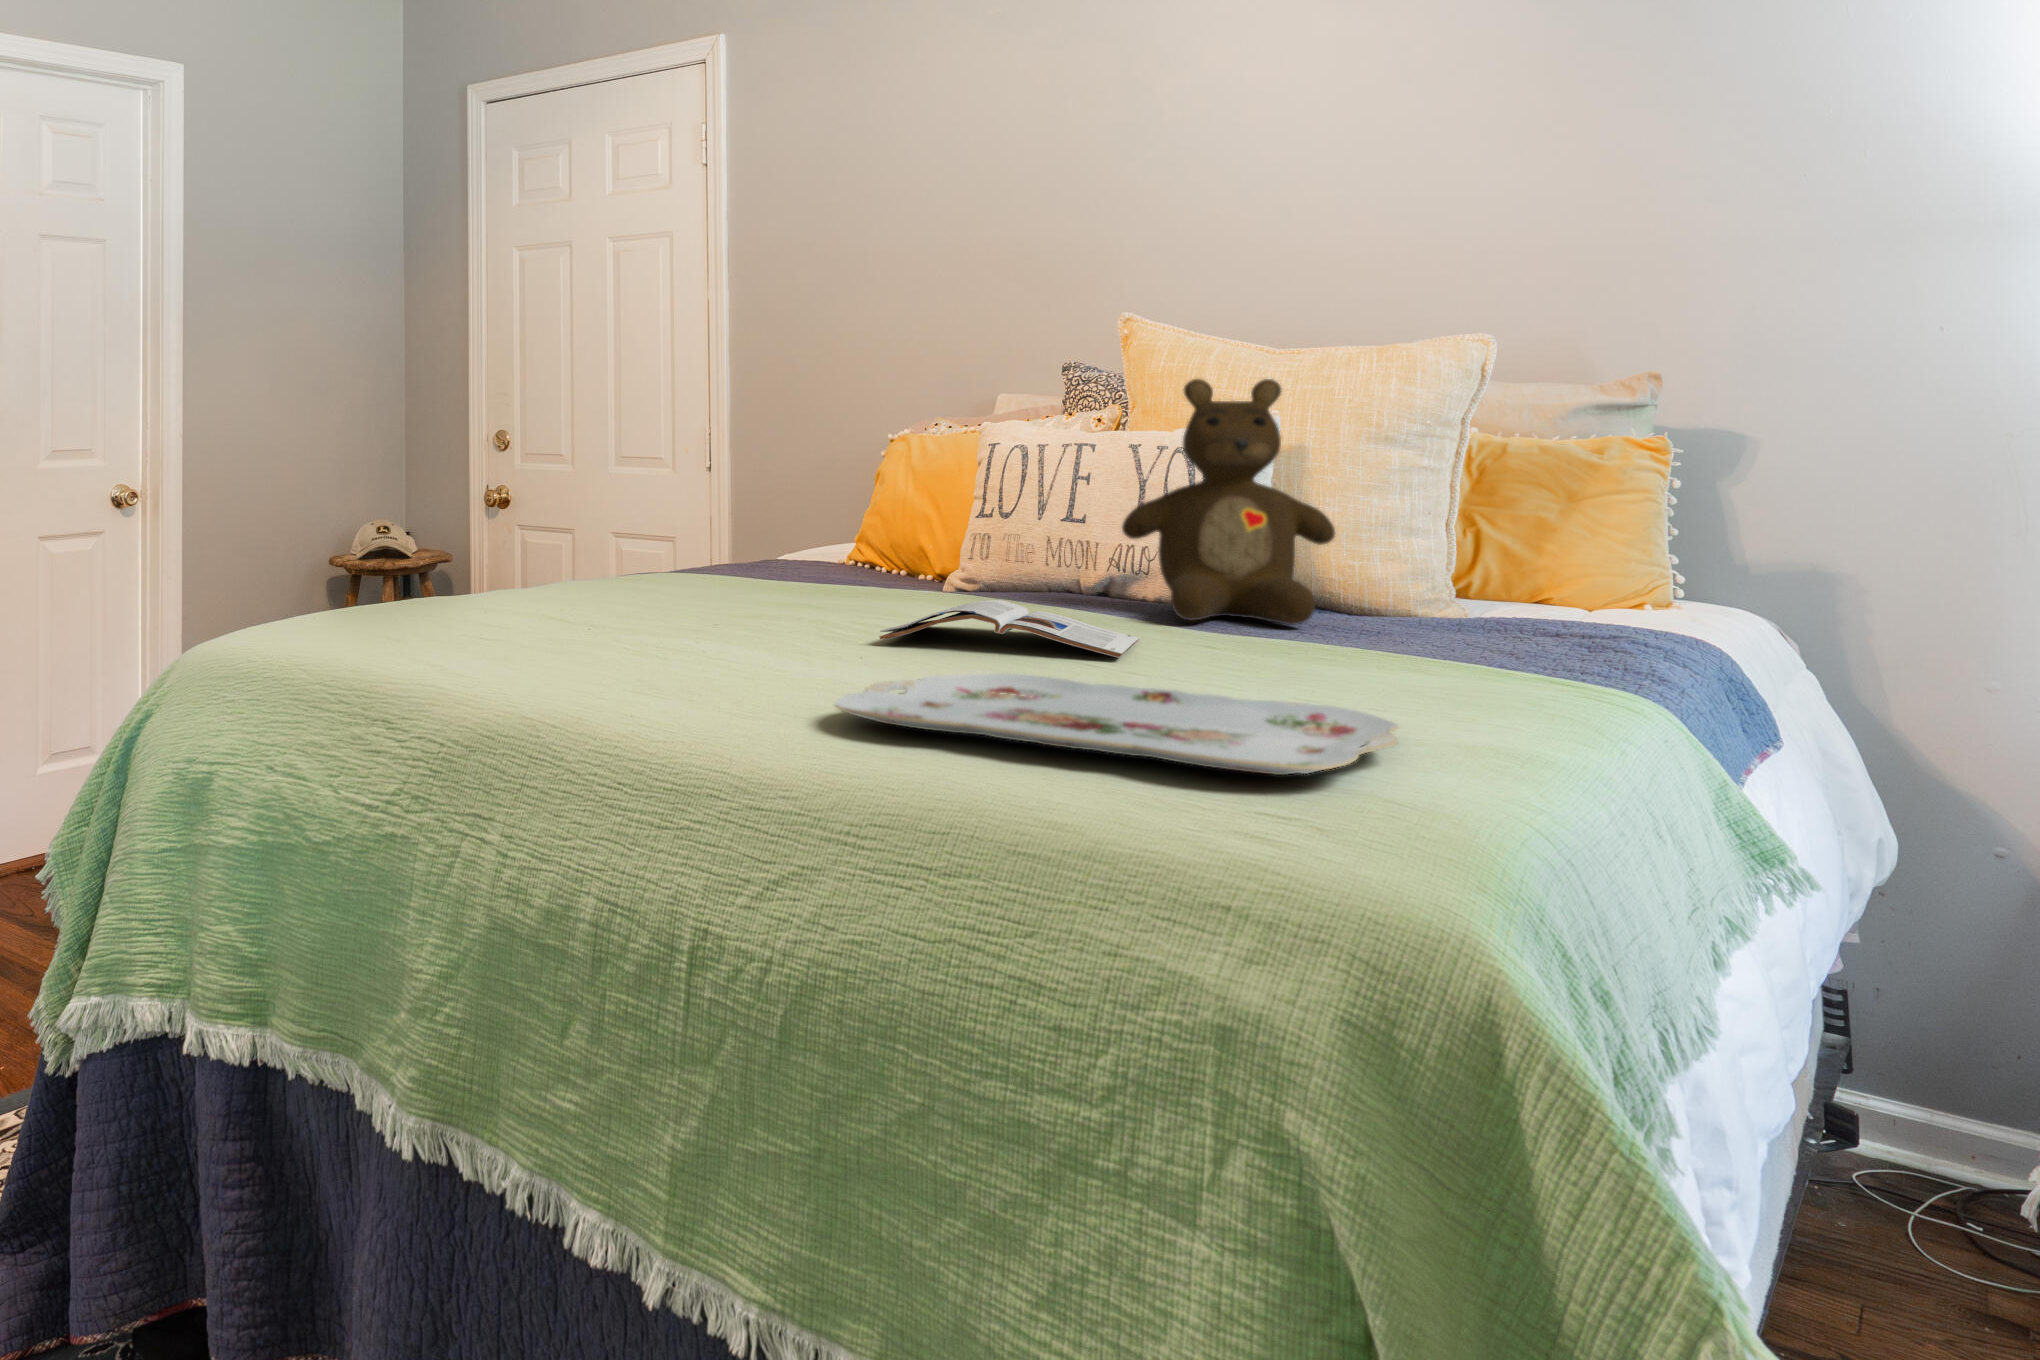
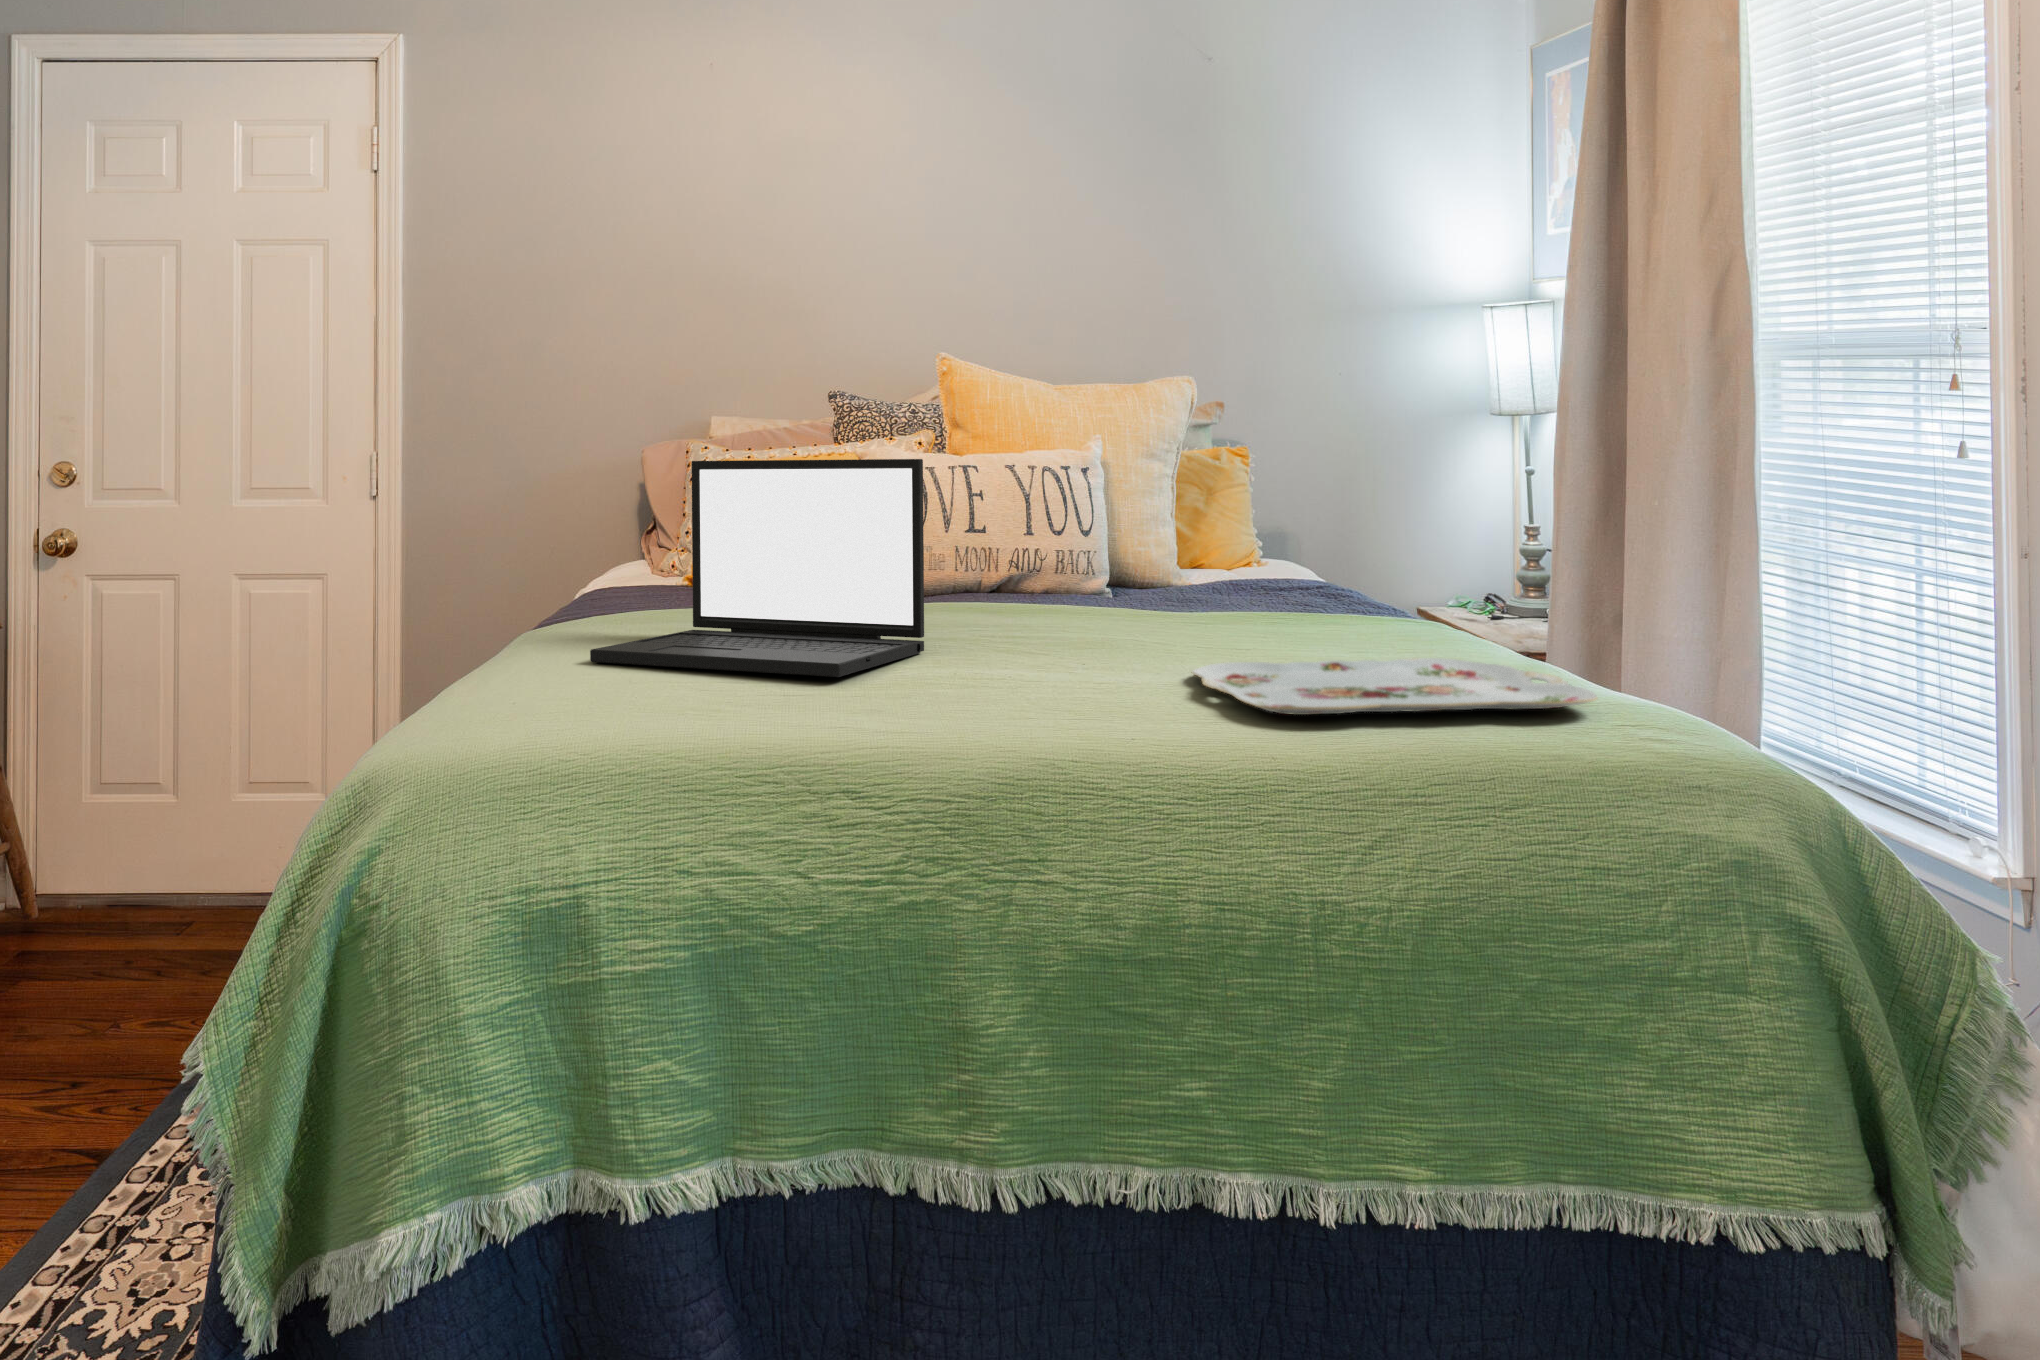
teddy bear: present [1122,379,1335,625] -> none [1055,417,1207,606]
laptop: none [488,418,783,637] -> present [590,459,924,677]
magazine: present [880,600,1139,658] -> none [988,604,1208,649]

